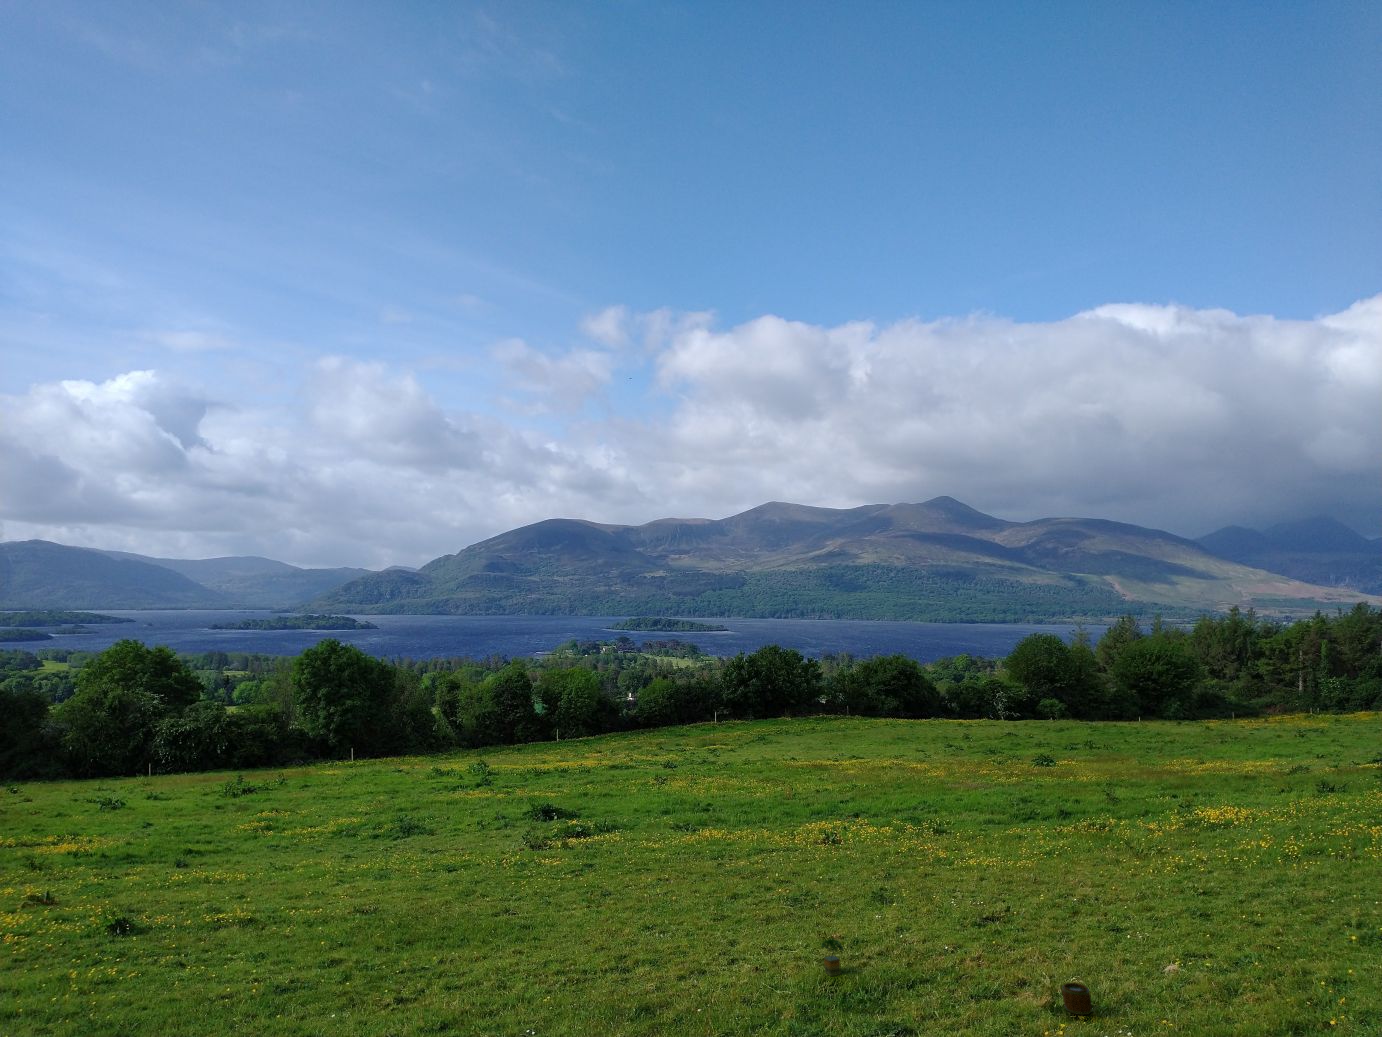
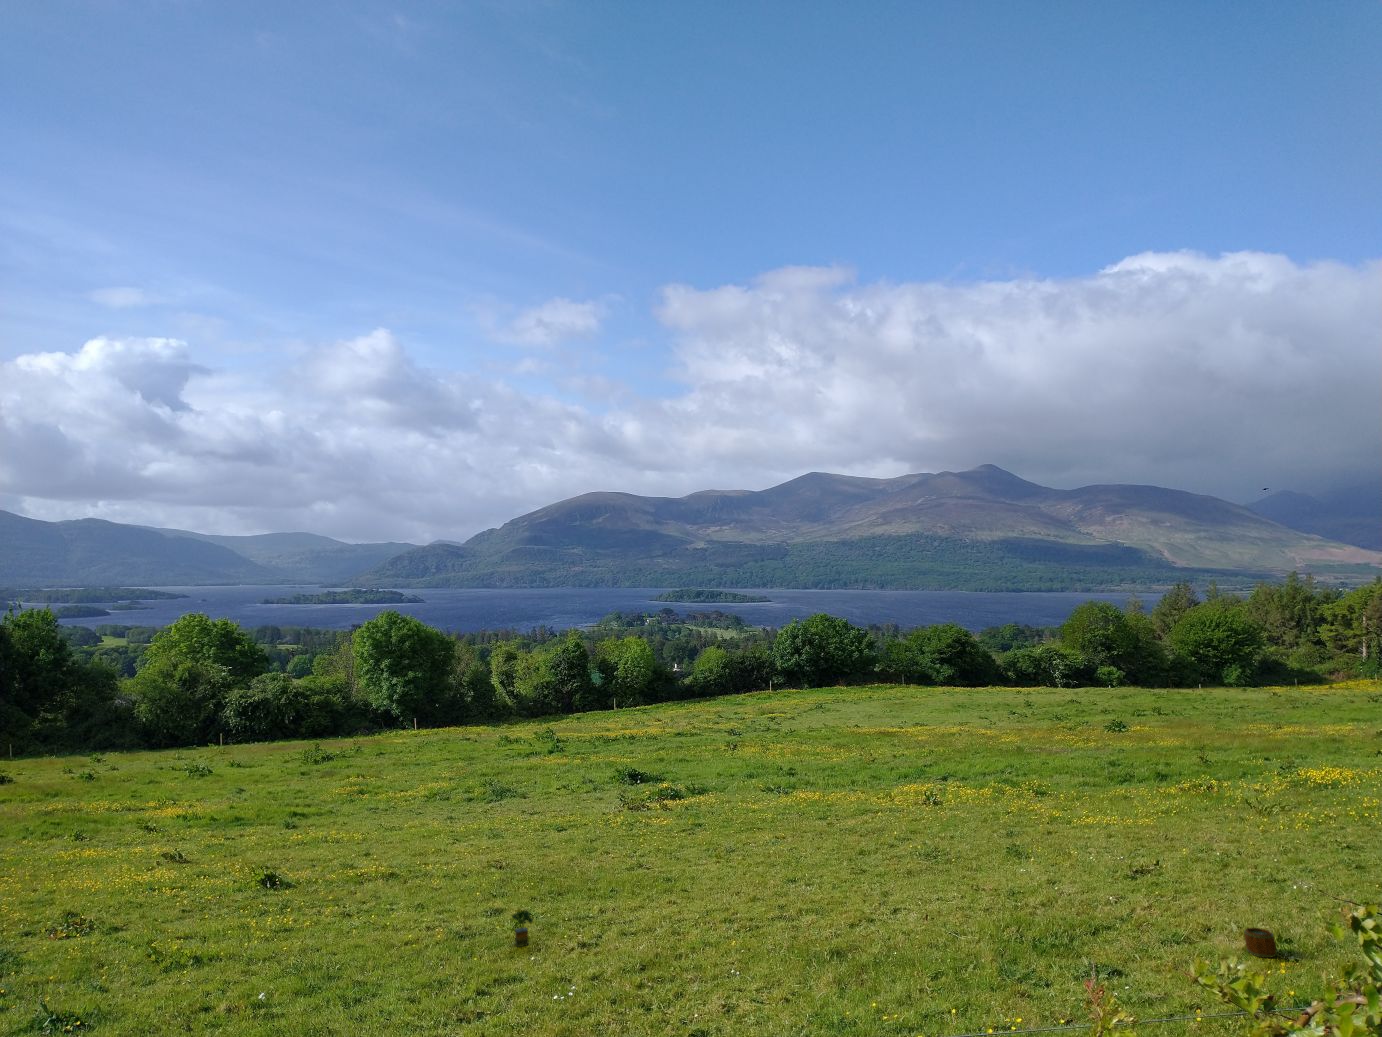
potted tree: present [821,938,844,976] -> present [512,910,533,947]

